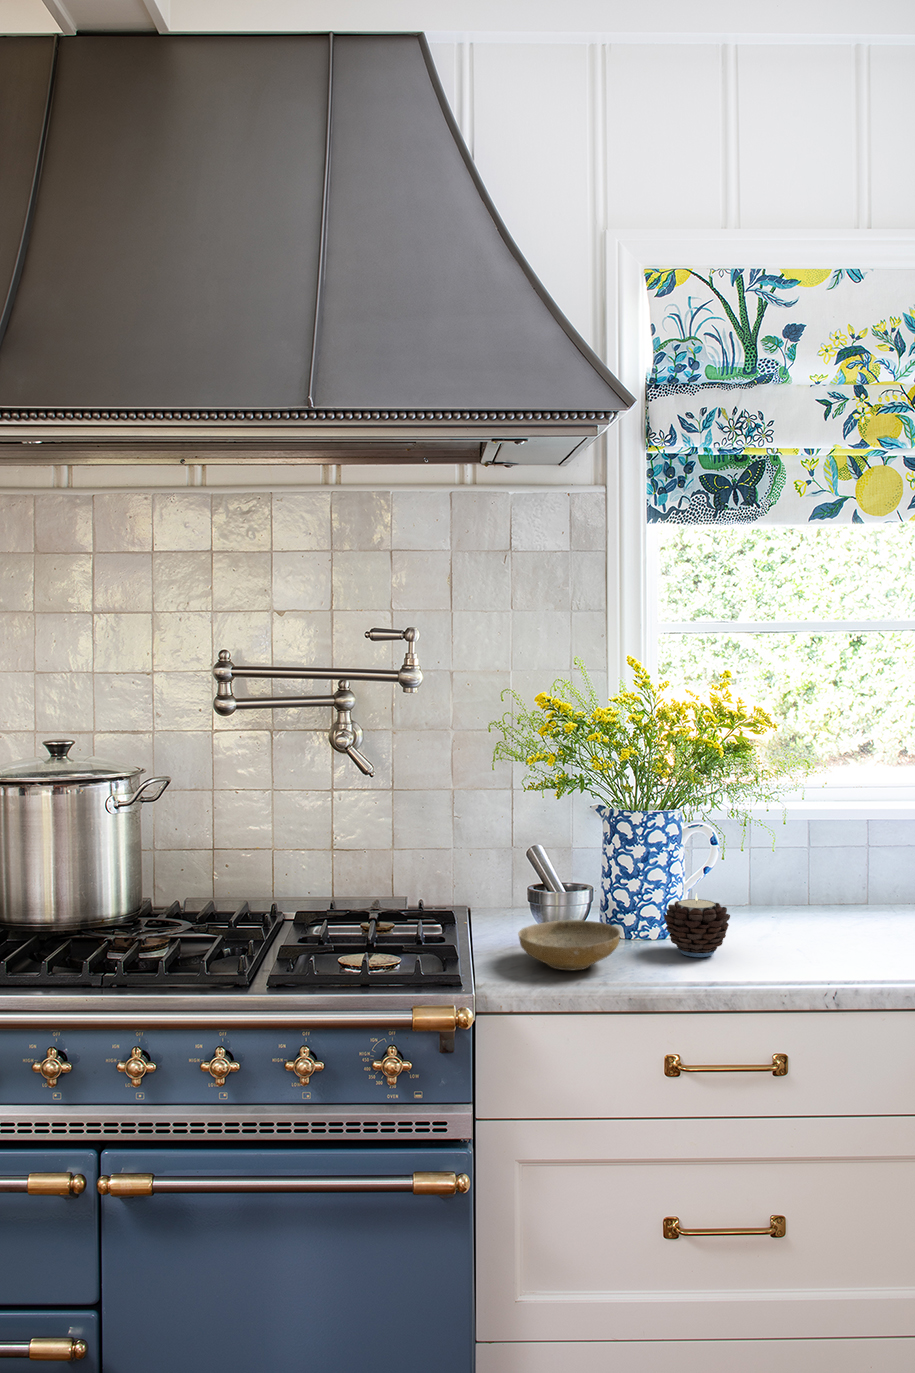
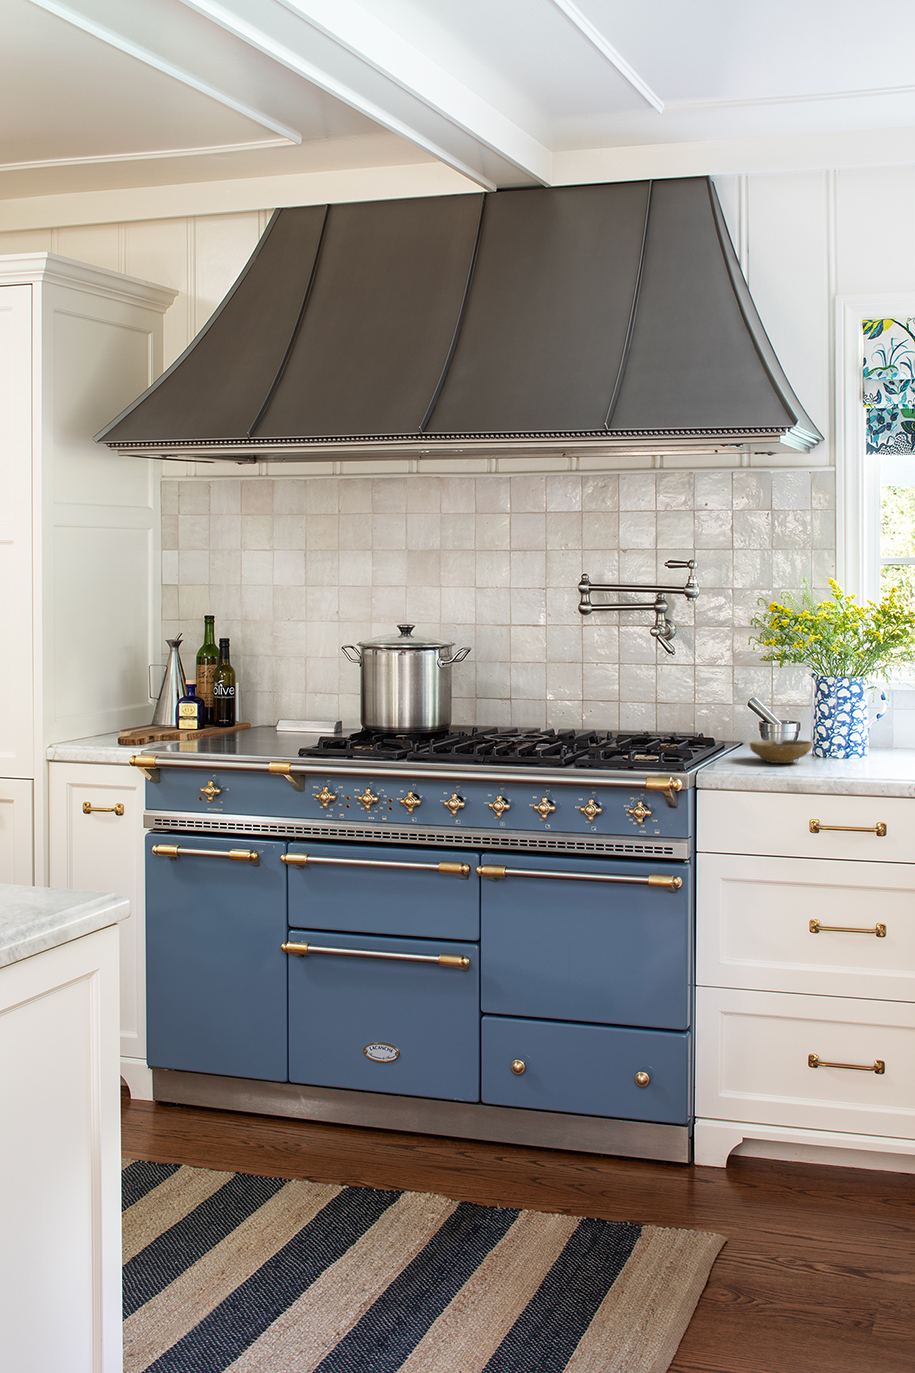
candle: present [664,893,730,957] -> none [844,725,887,764]

